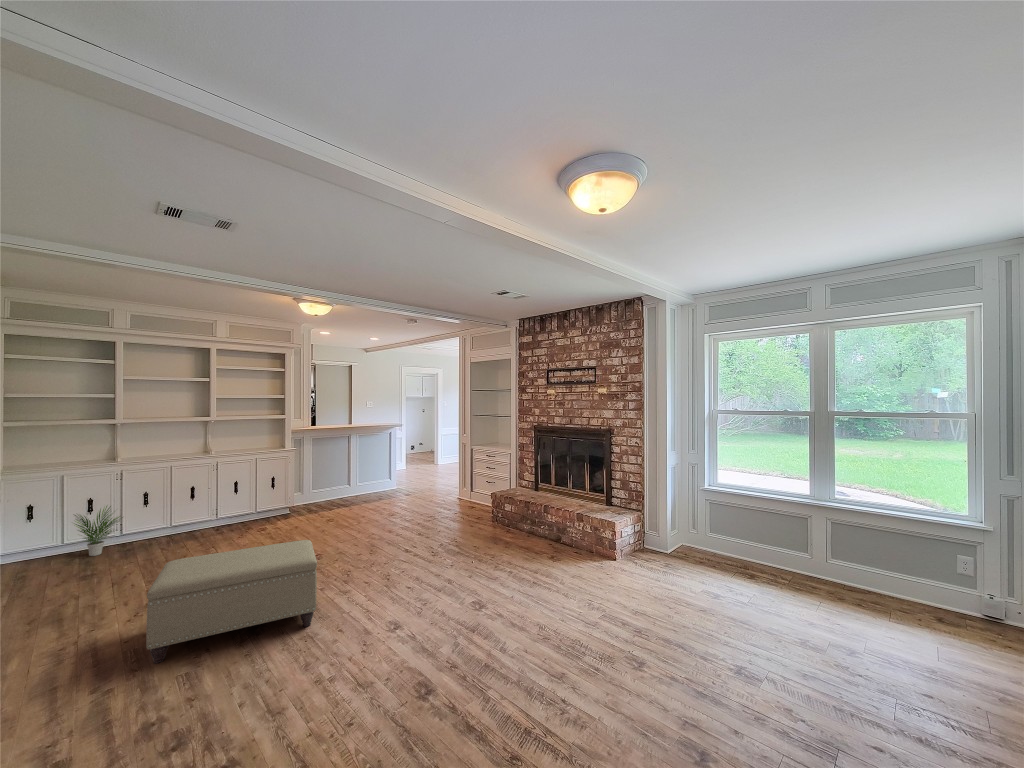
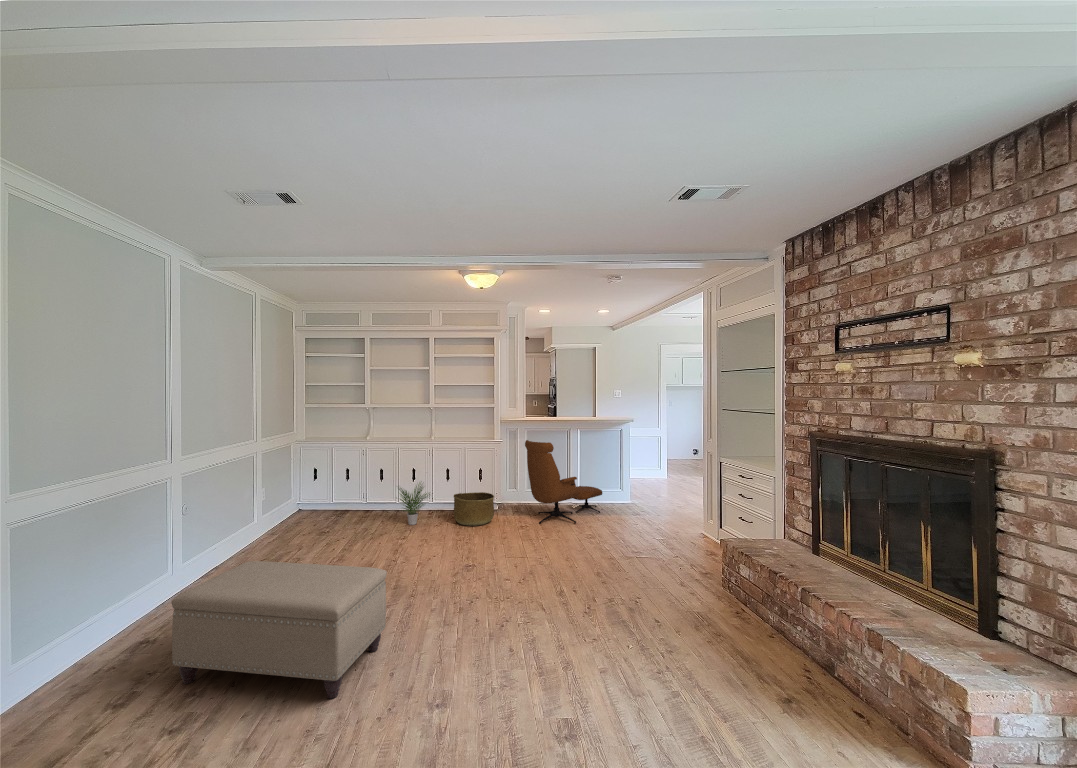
lounge chair: none [326,444,381,511] -> present [525,440,602,524]
basket: none [257,493,299,523] -> present [454,492,494,526]
potted plant: present [75,506,120,556] -> present [399,483,429,525]

